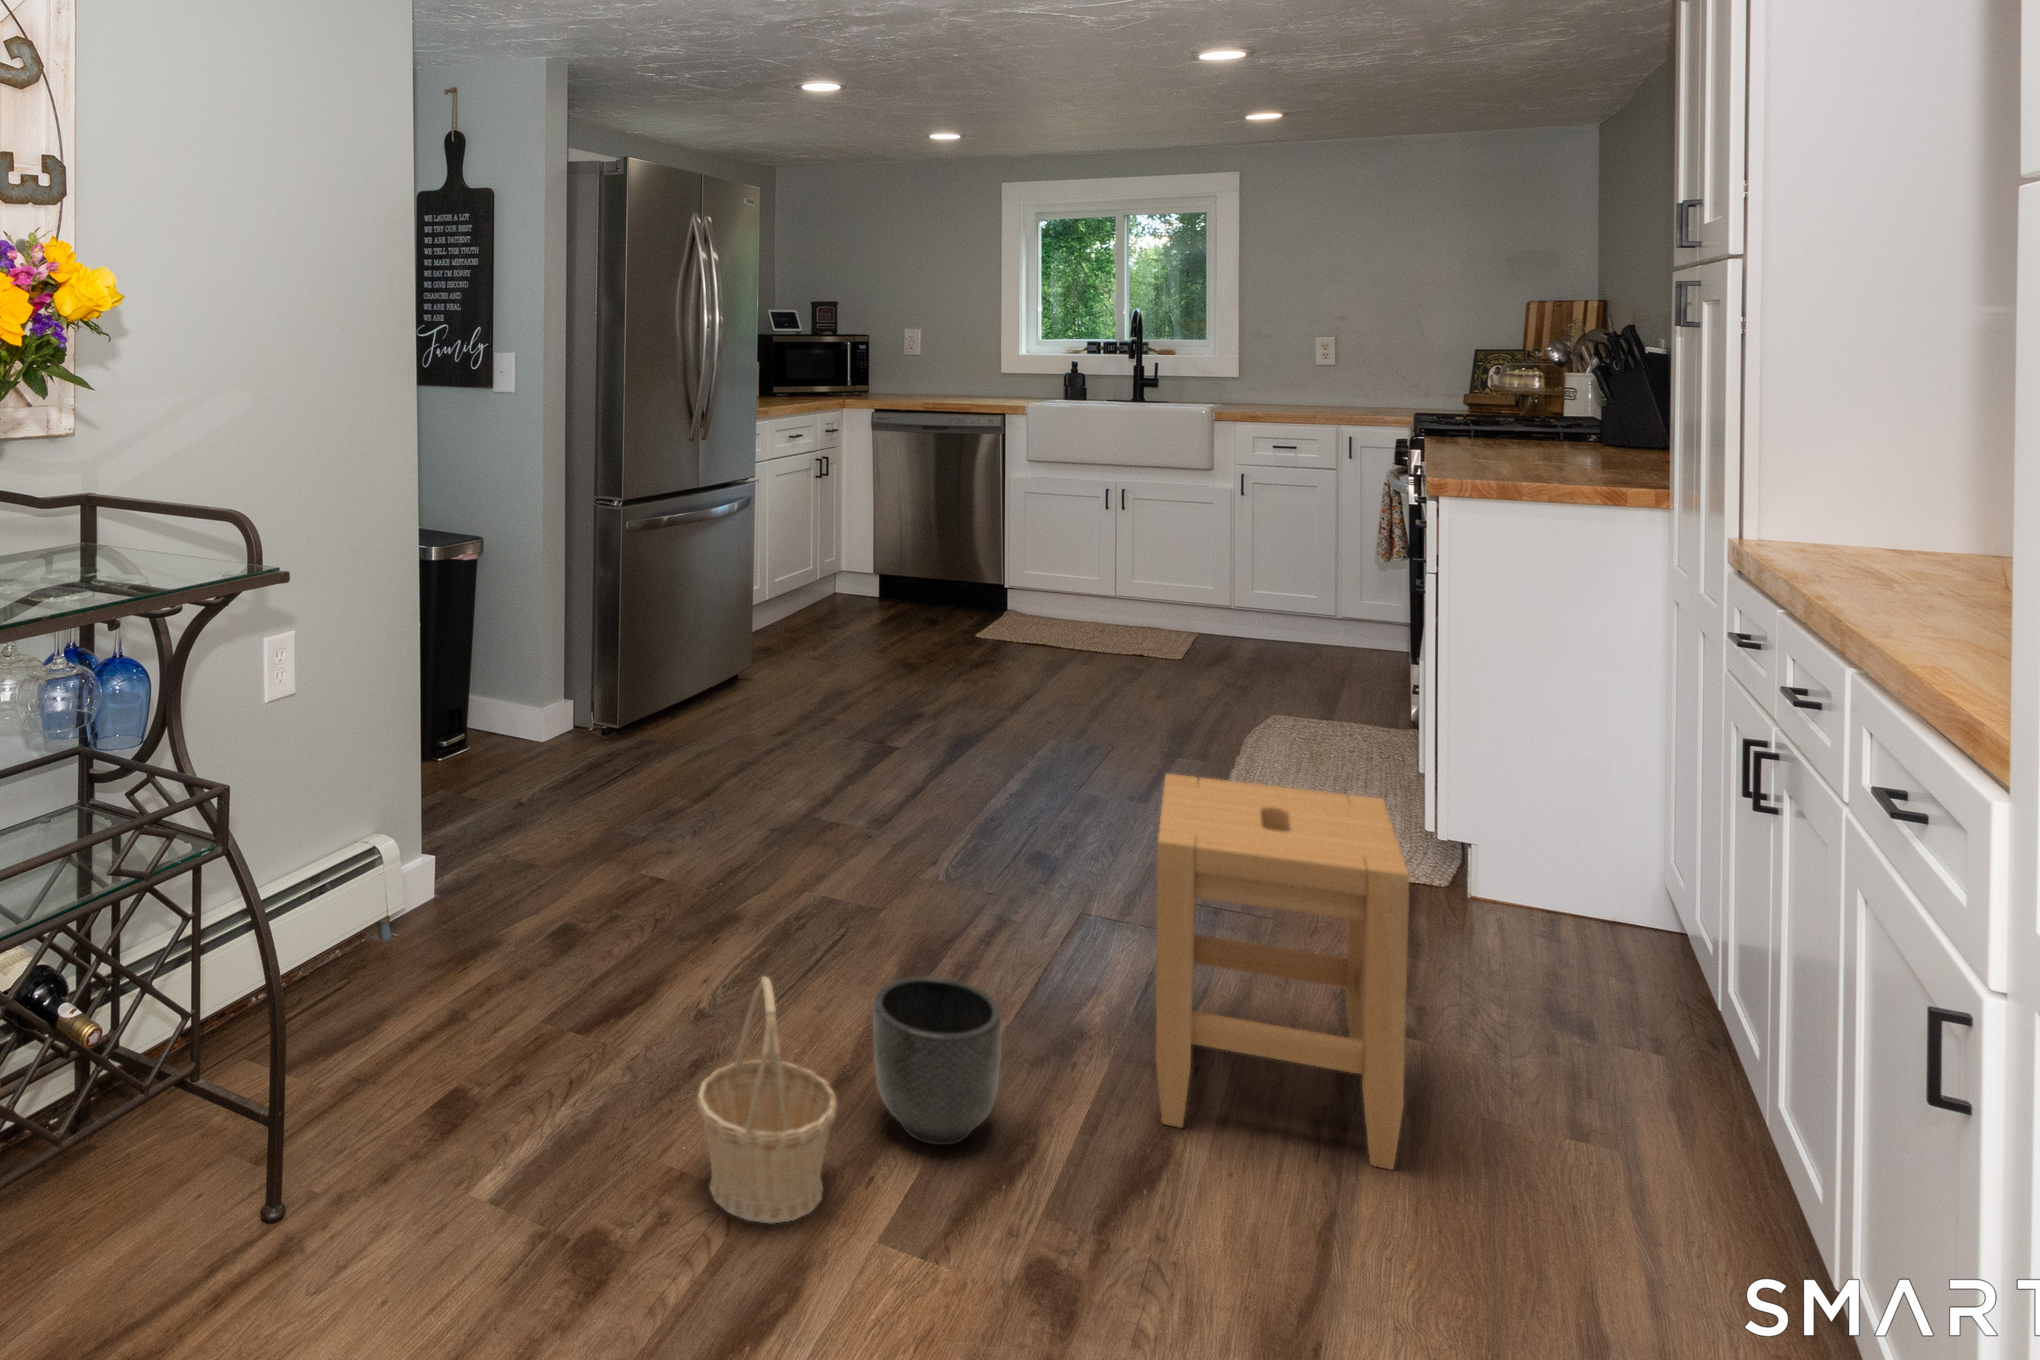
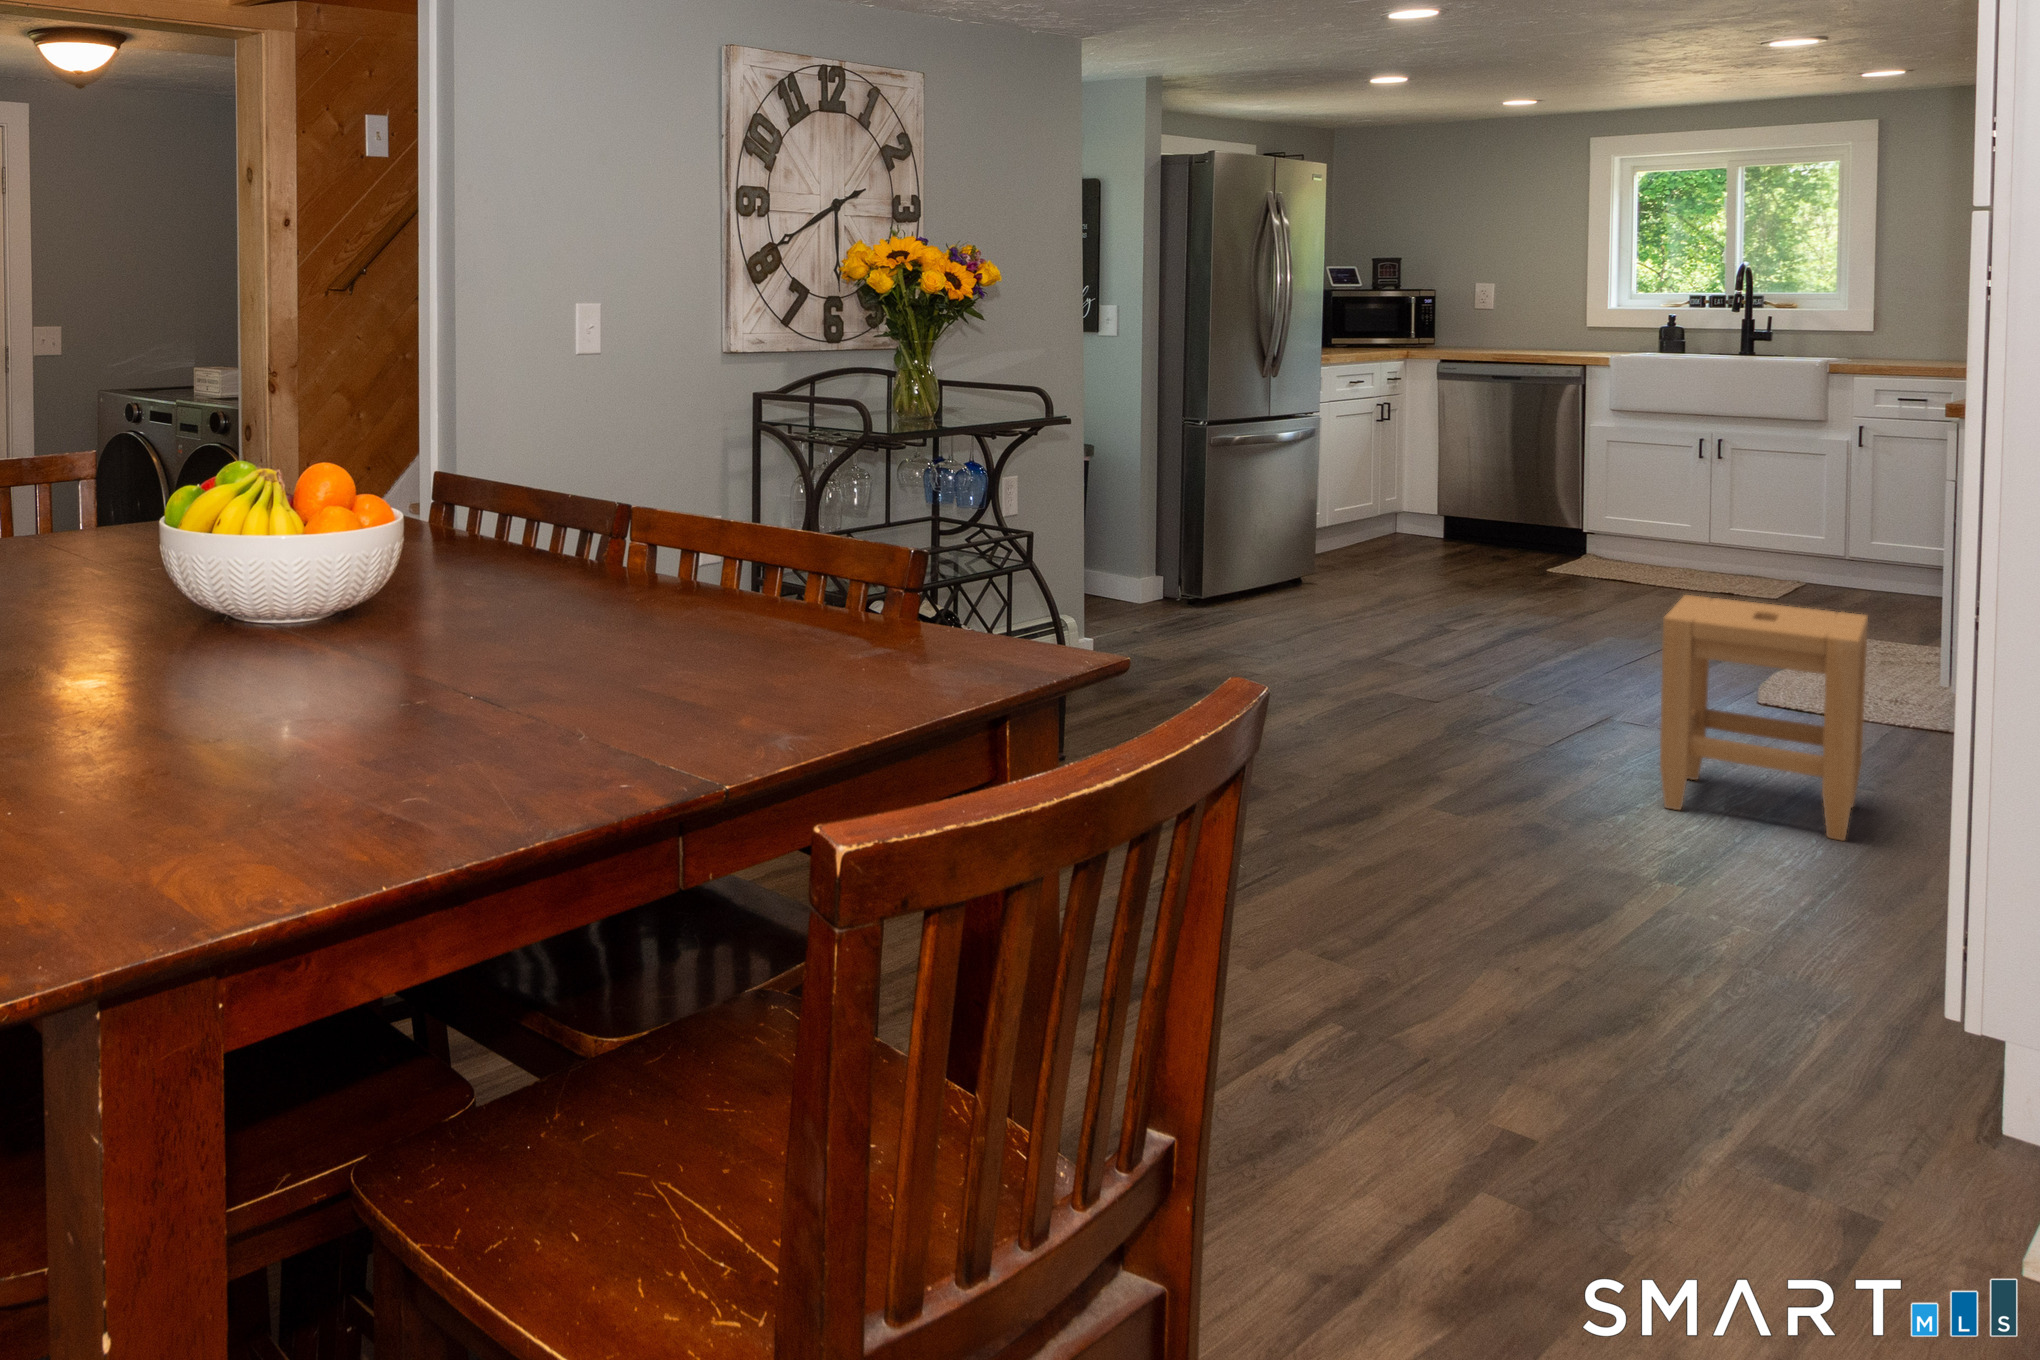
basket: present [697,977,837,1223] -> none [1323,672,1419,809]
planter: present [873,977,1002,1145] -> none [1445,702,1540,798]

